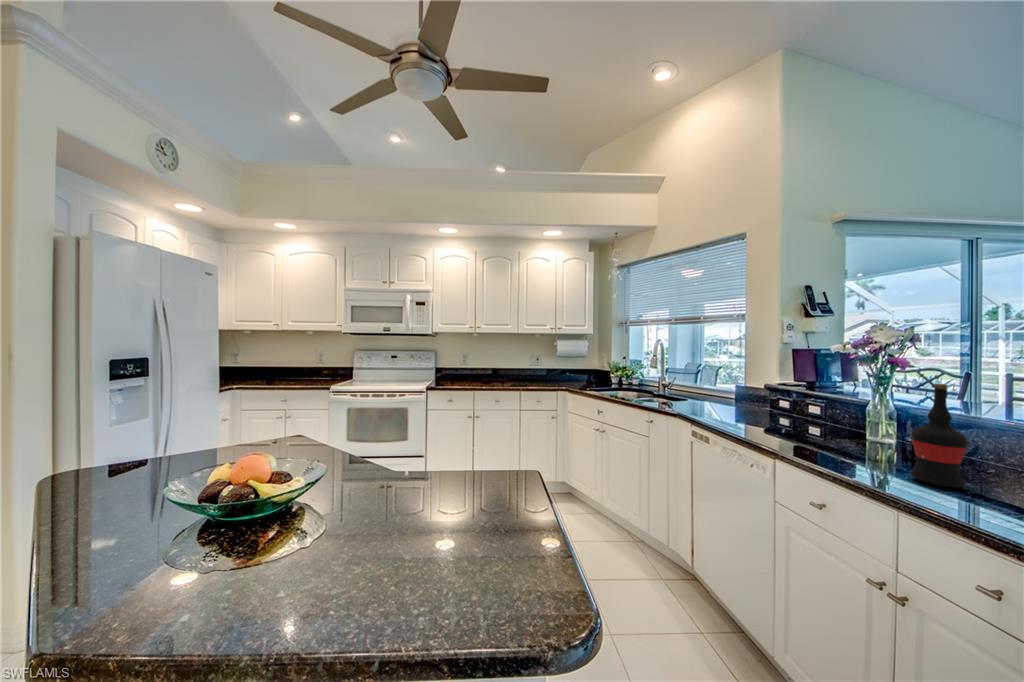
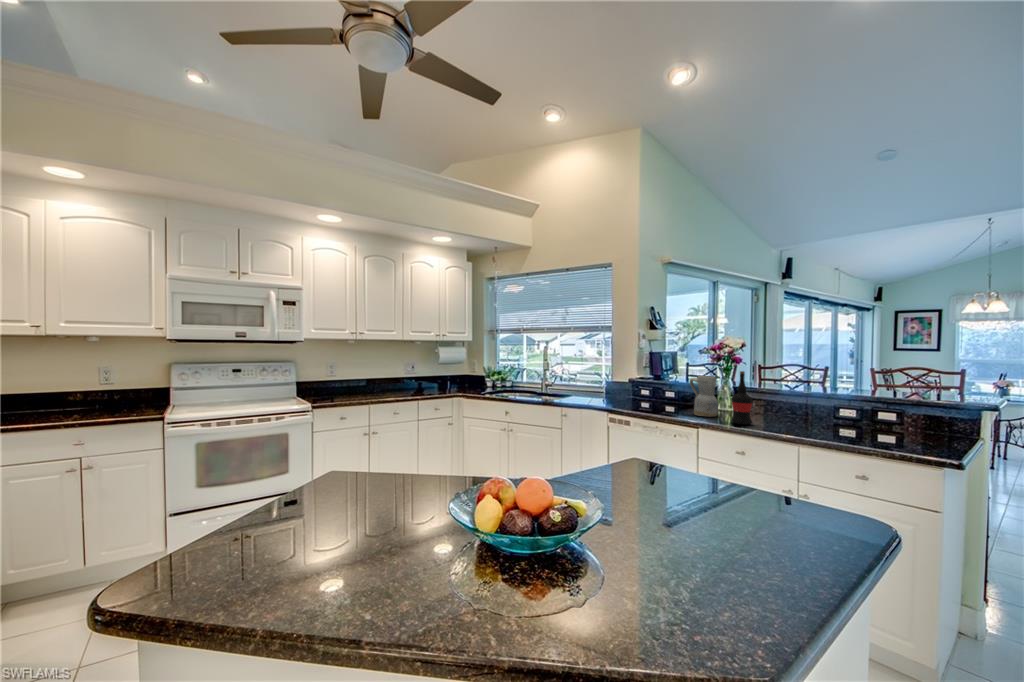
ceramic pitcher: none [840,386,898,458] -> present [690,376,718,416]

